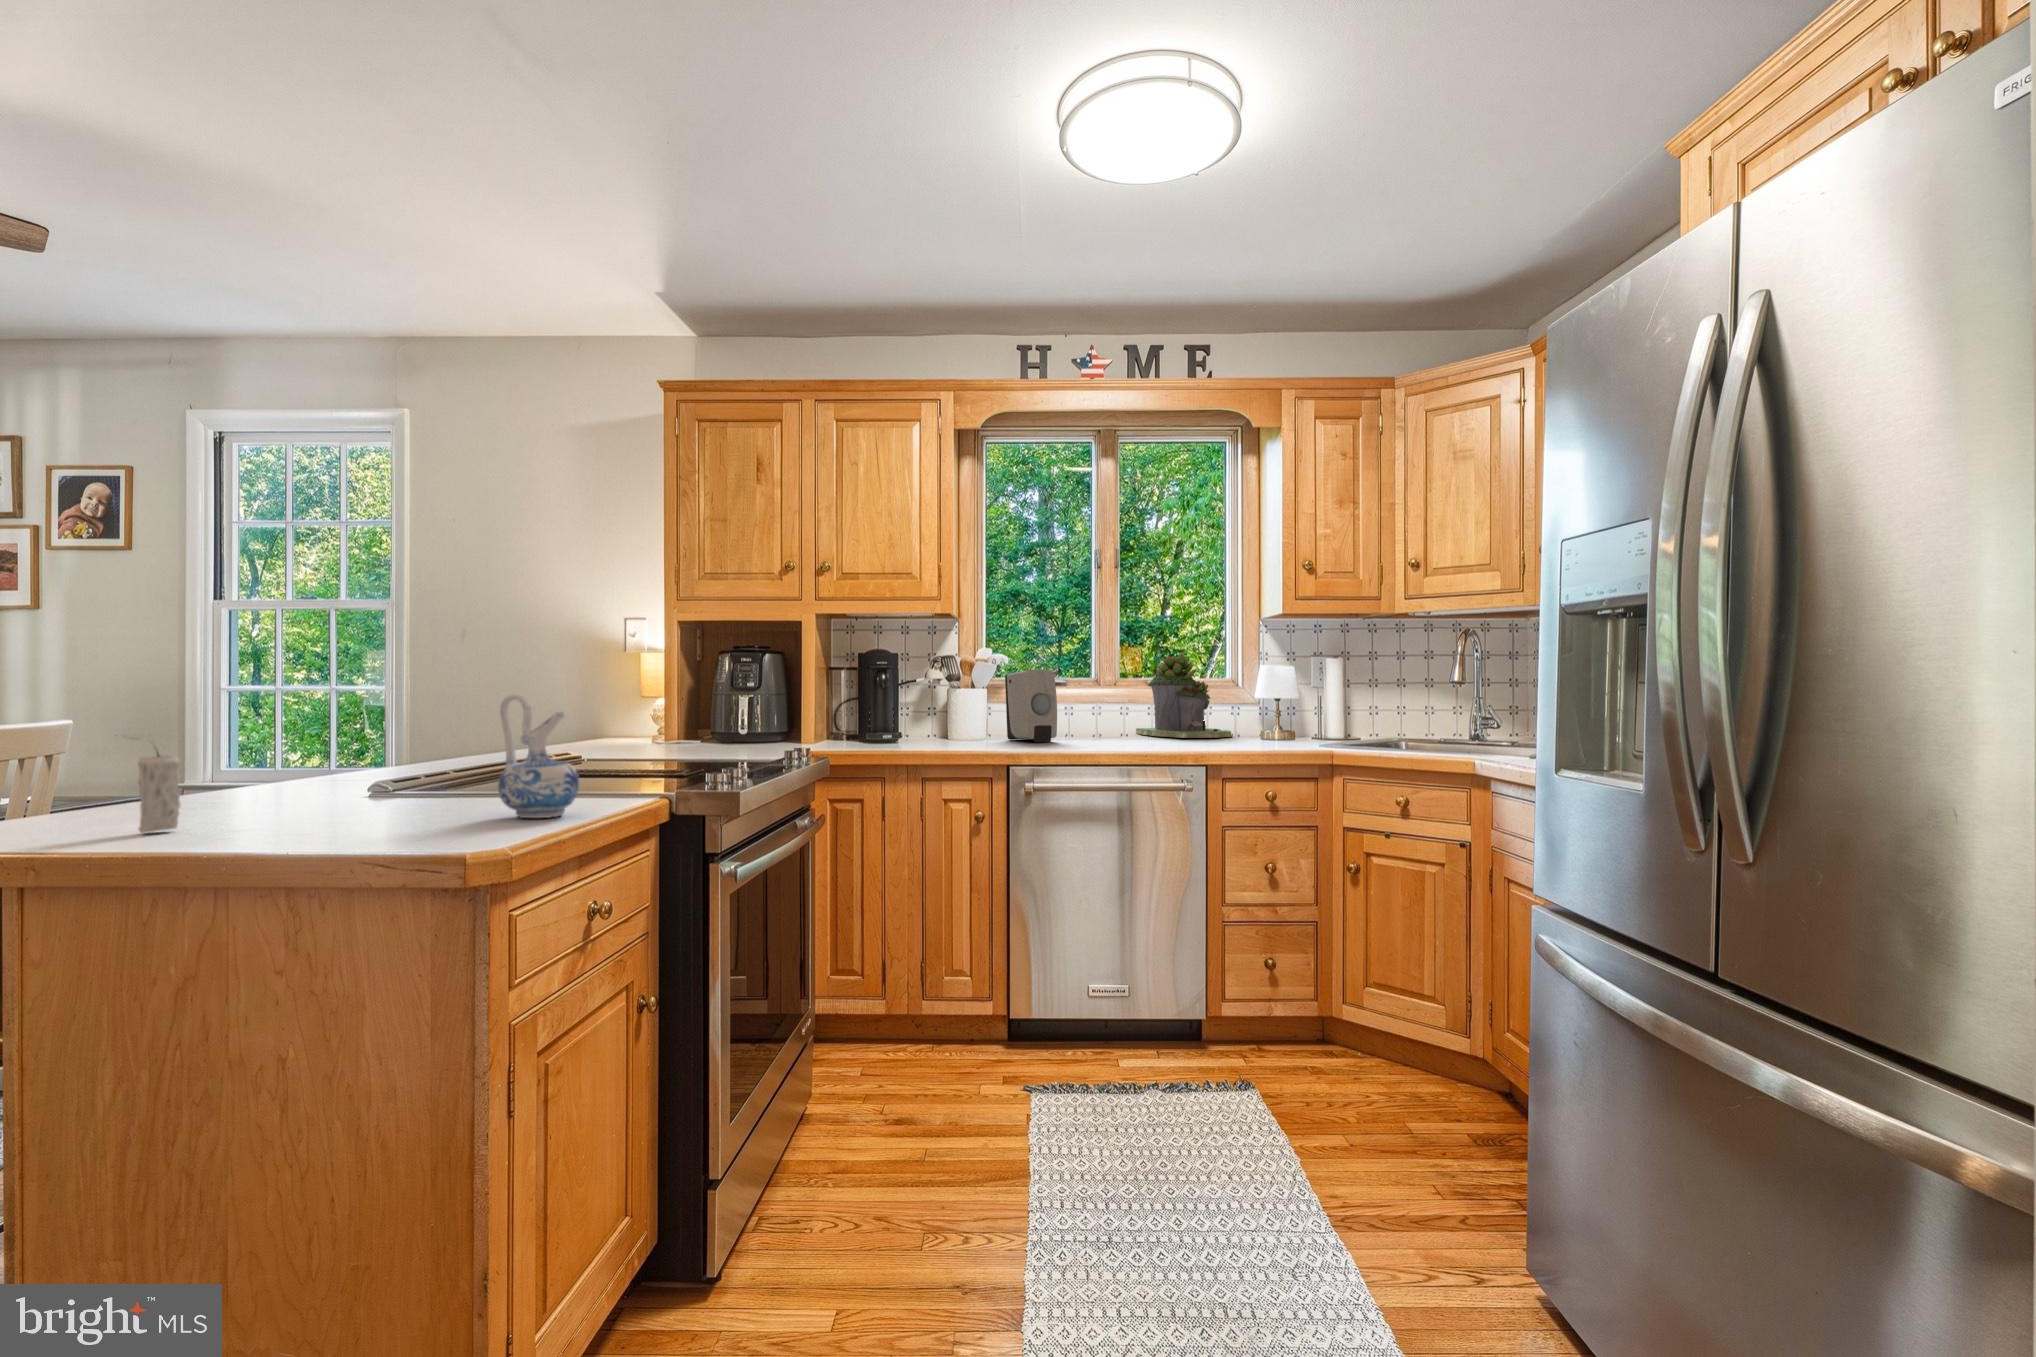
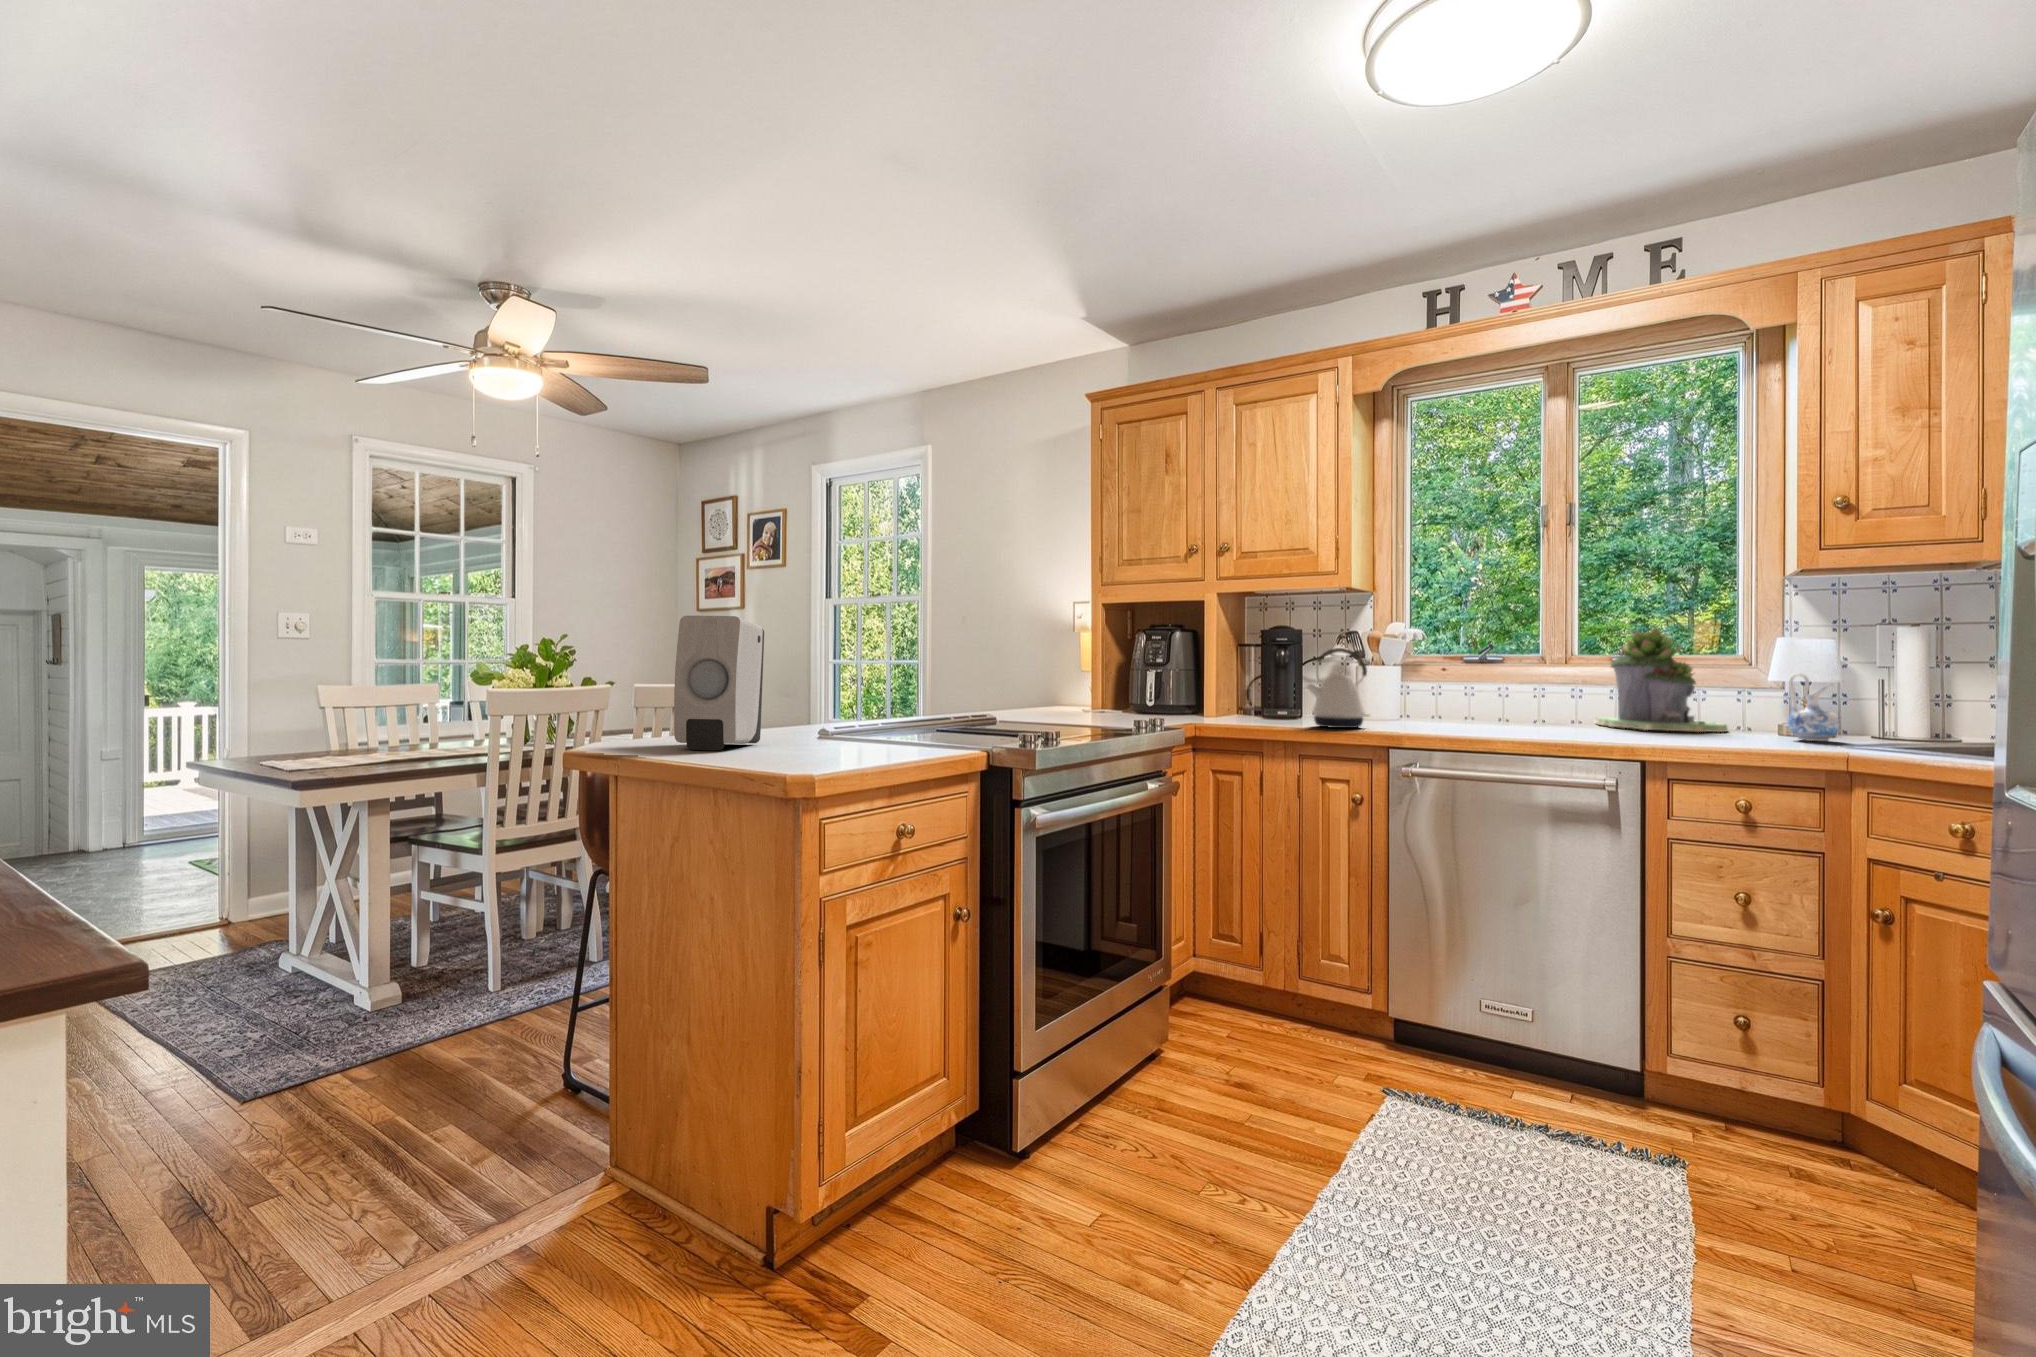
soap dispenser: present [1005,670,1057,742] -> present [674,616,764,750]
kettle: none [918,671,977,748] -> present [1306,648,1370,728]
ceramic pitcher: present [498,694,579,818] -> present [1787,673,1840,741]
candle: present [138,752,180,833] -> none [625,682,647,742]

